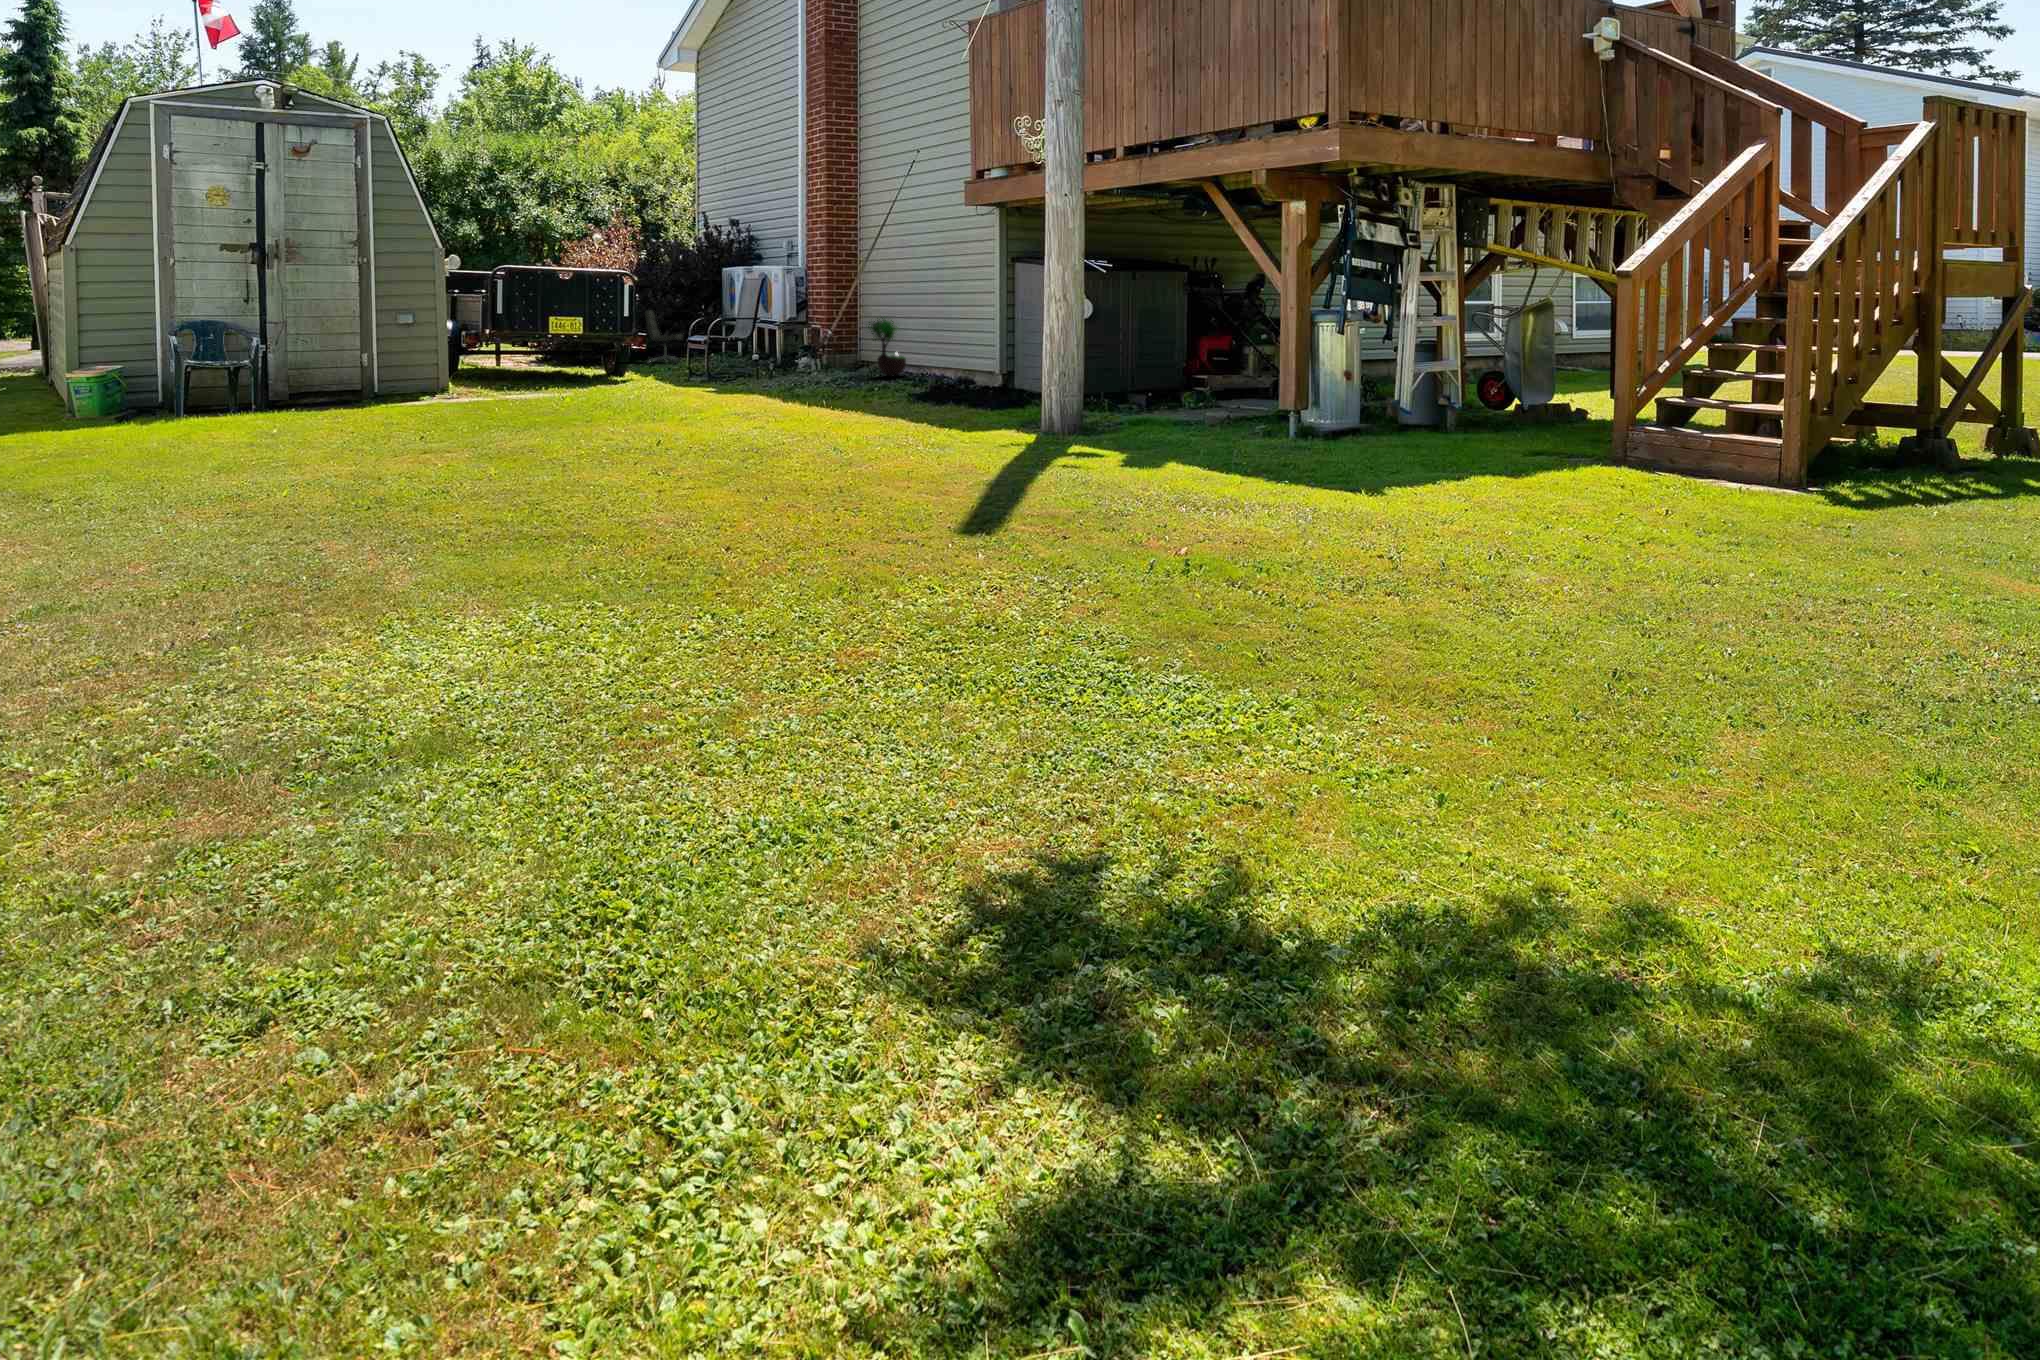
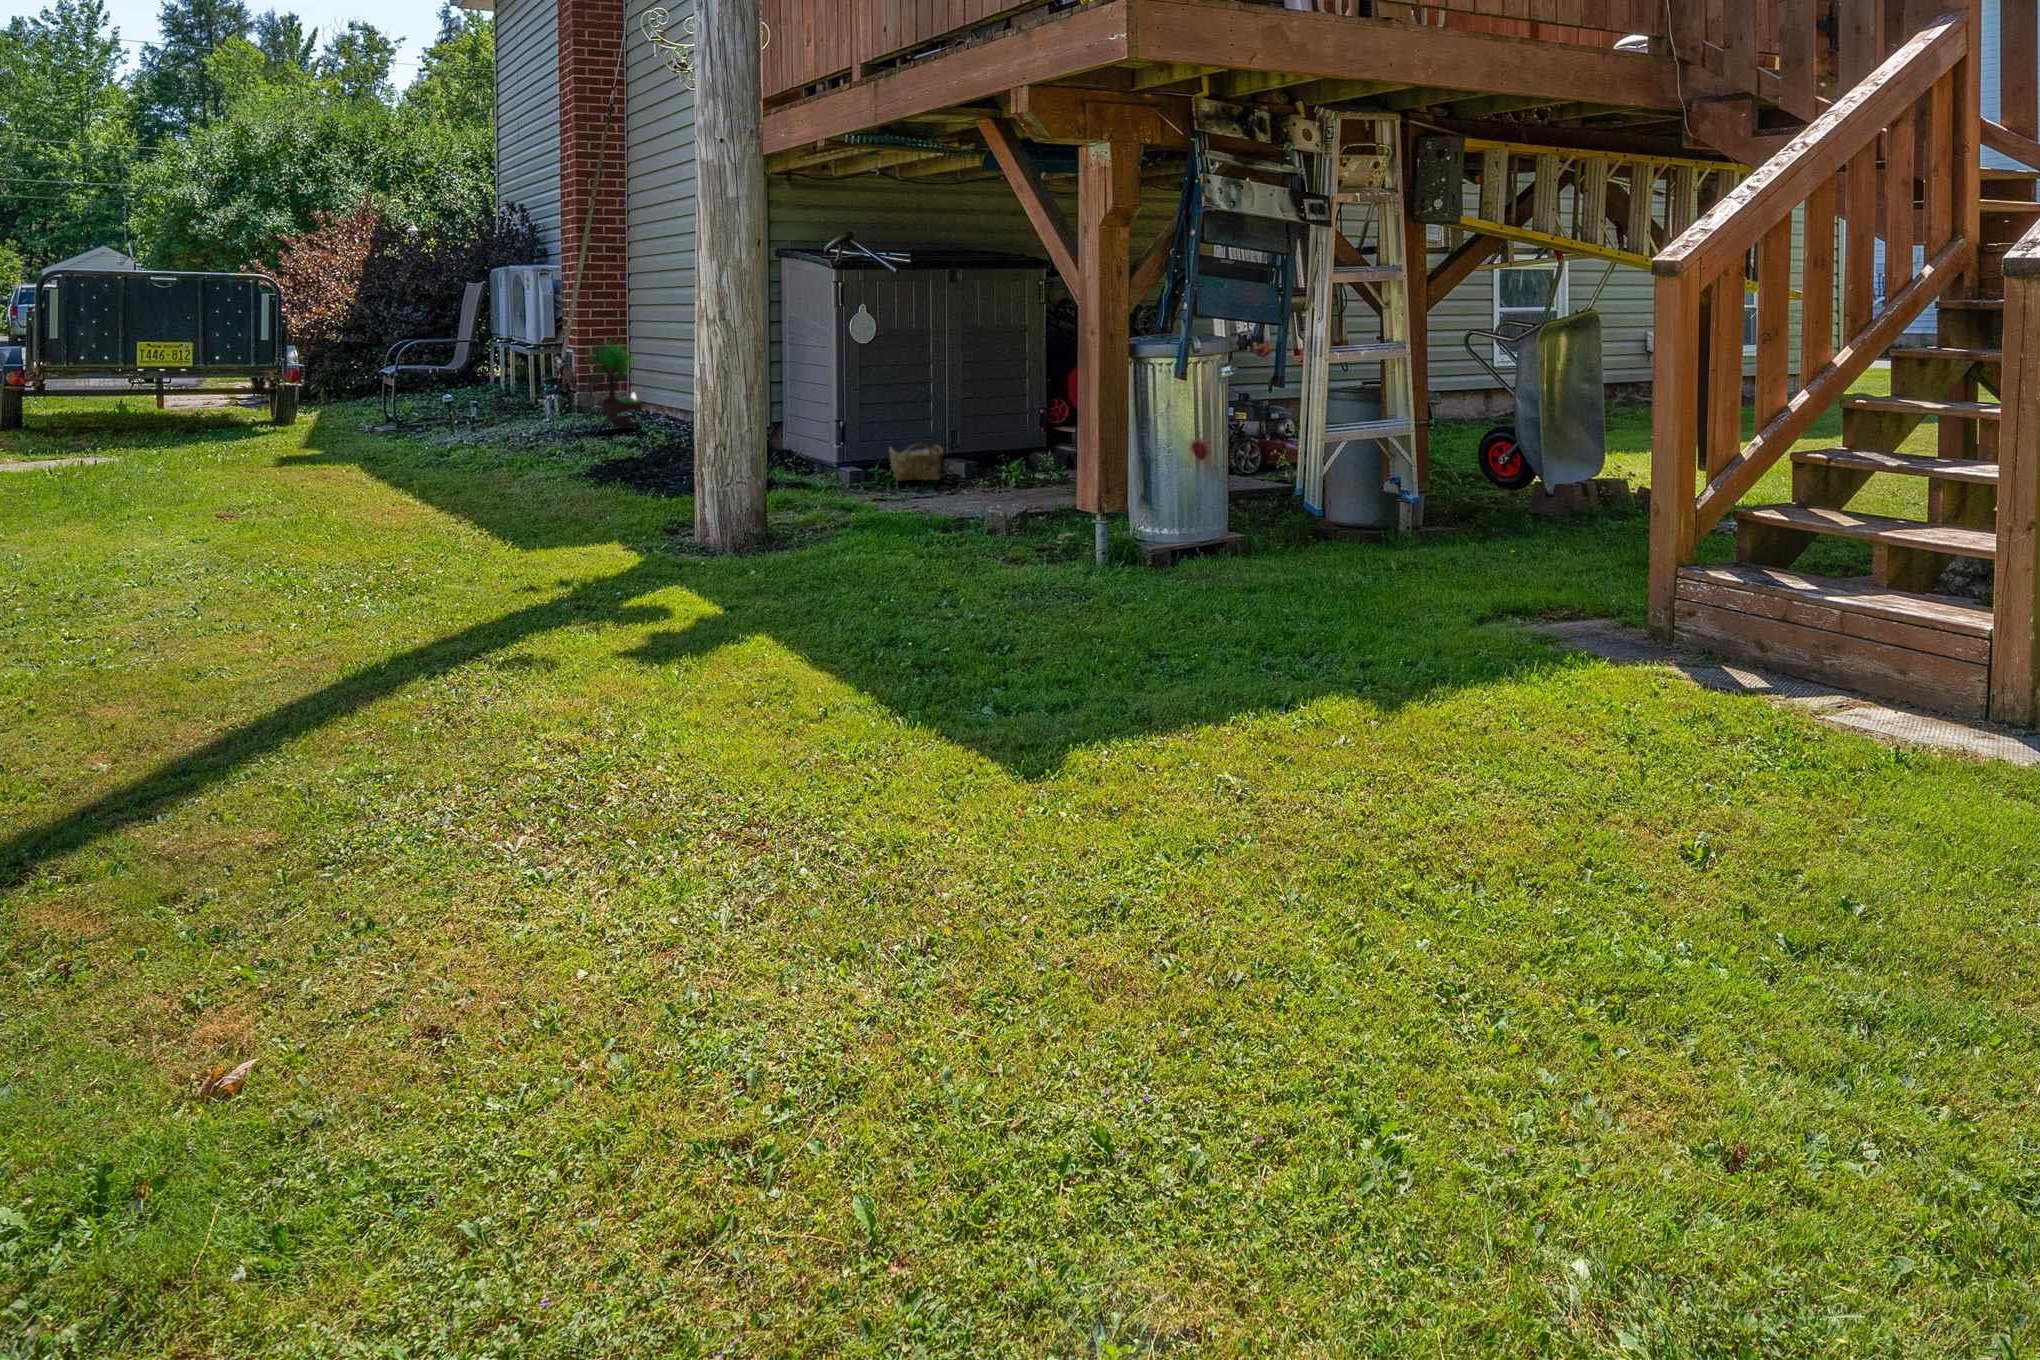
chair: present [645,310,683,363] -> none [315,331,380,408]
woven basket: none [1114,372,1149,403] -> present [889,444,943,481]

